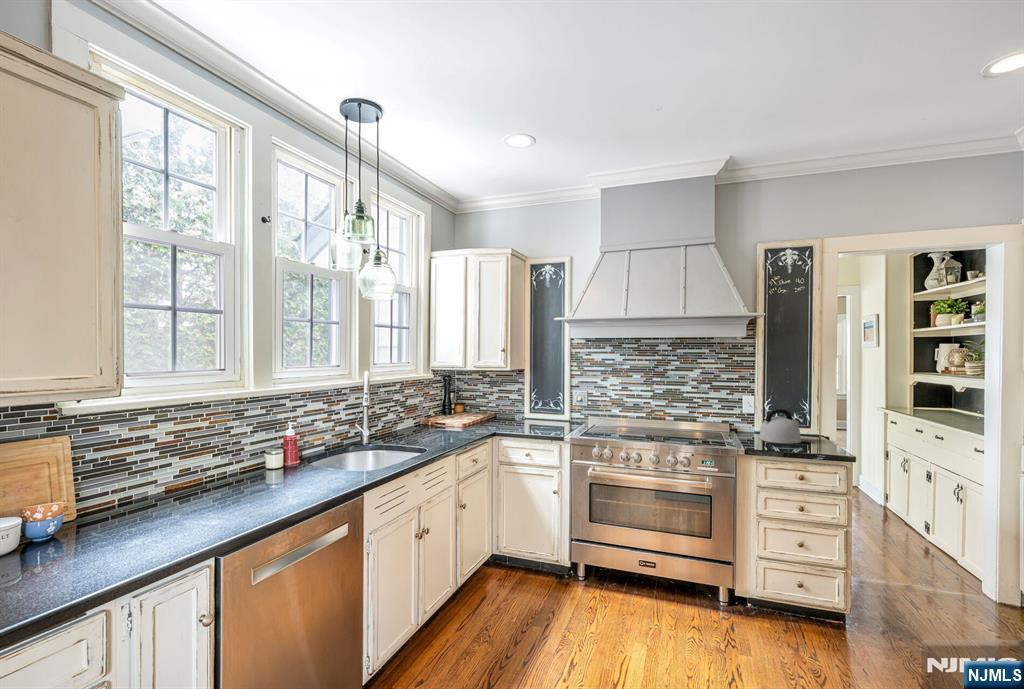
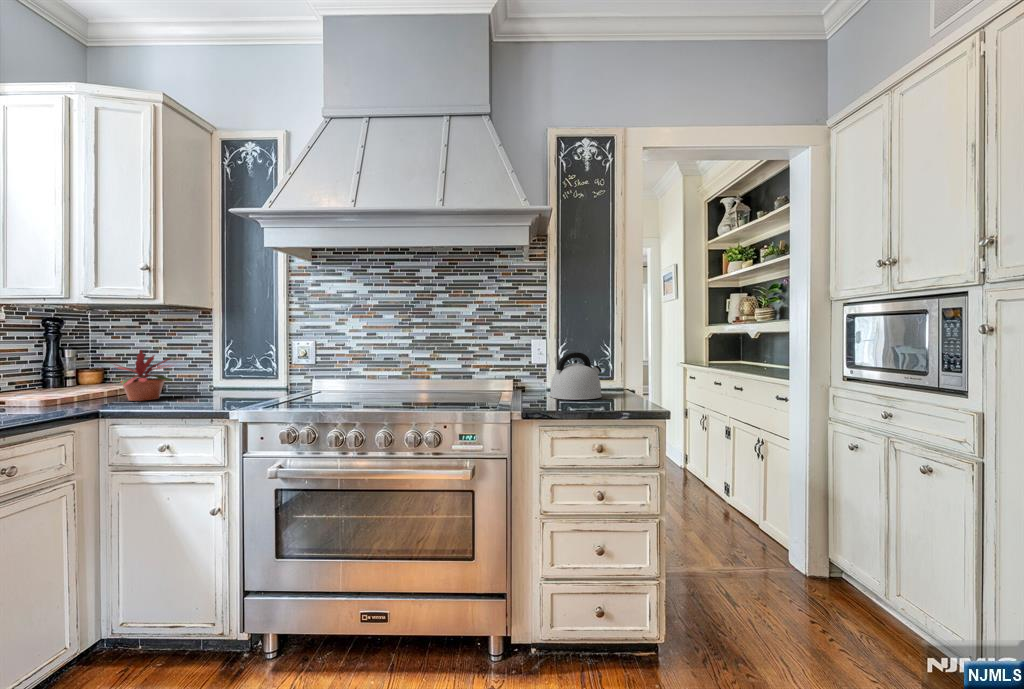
potted plant: none [487,397,521,426] -> present [114,350,170,401]

